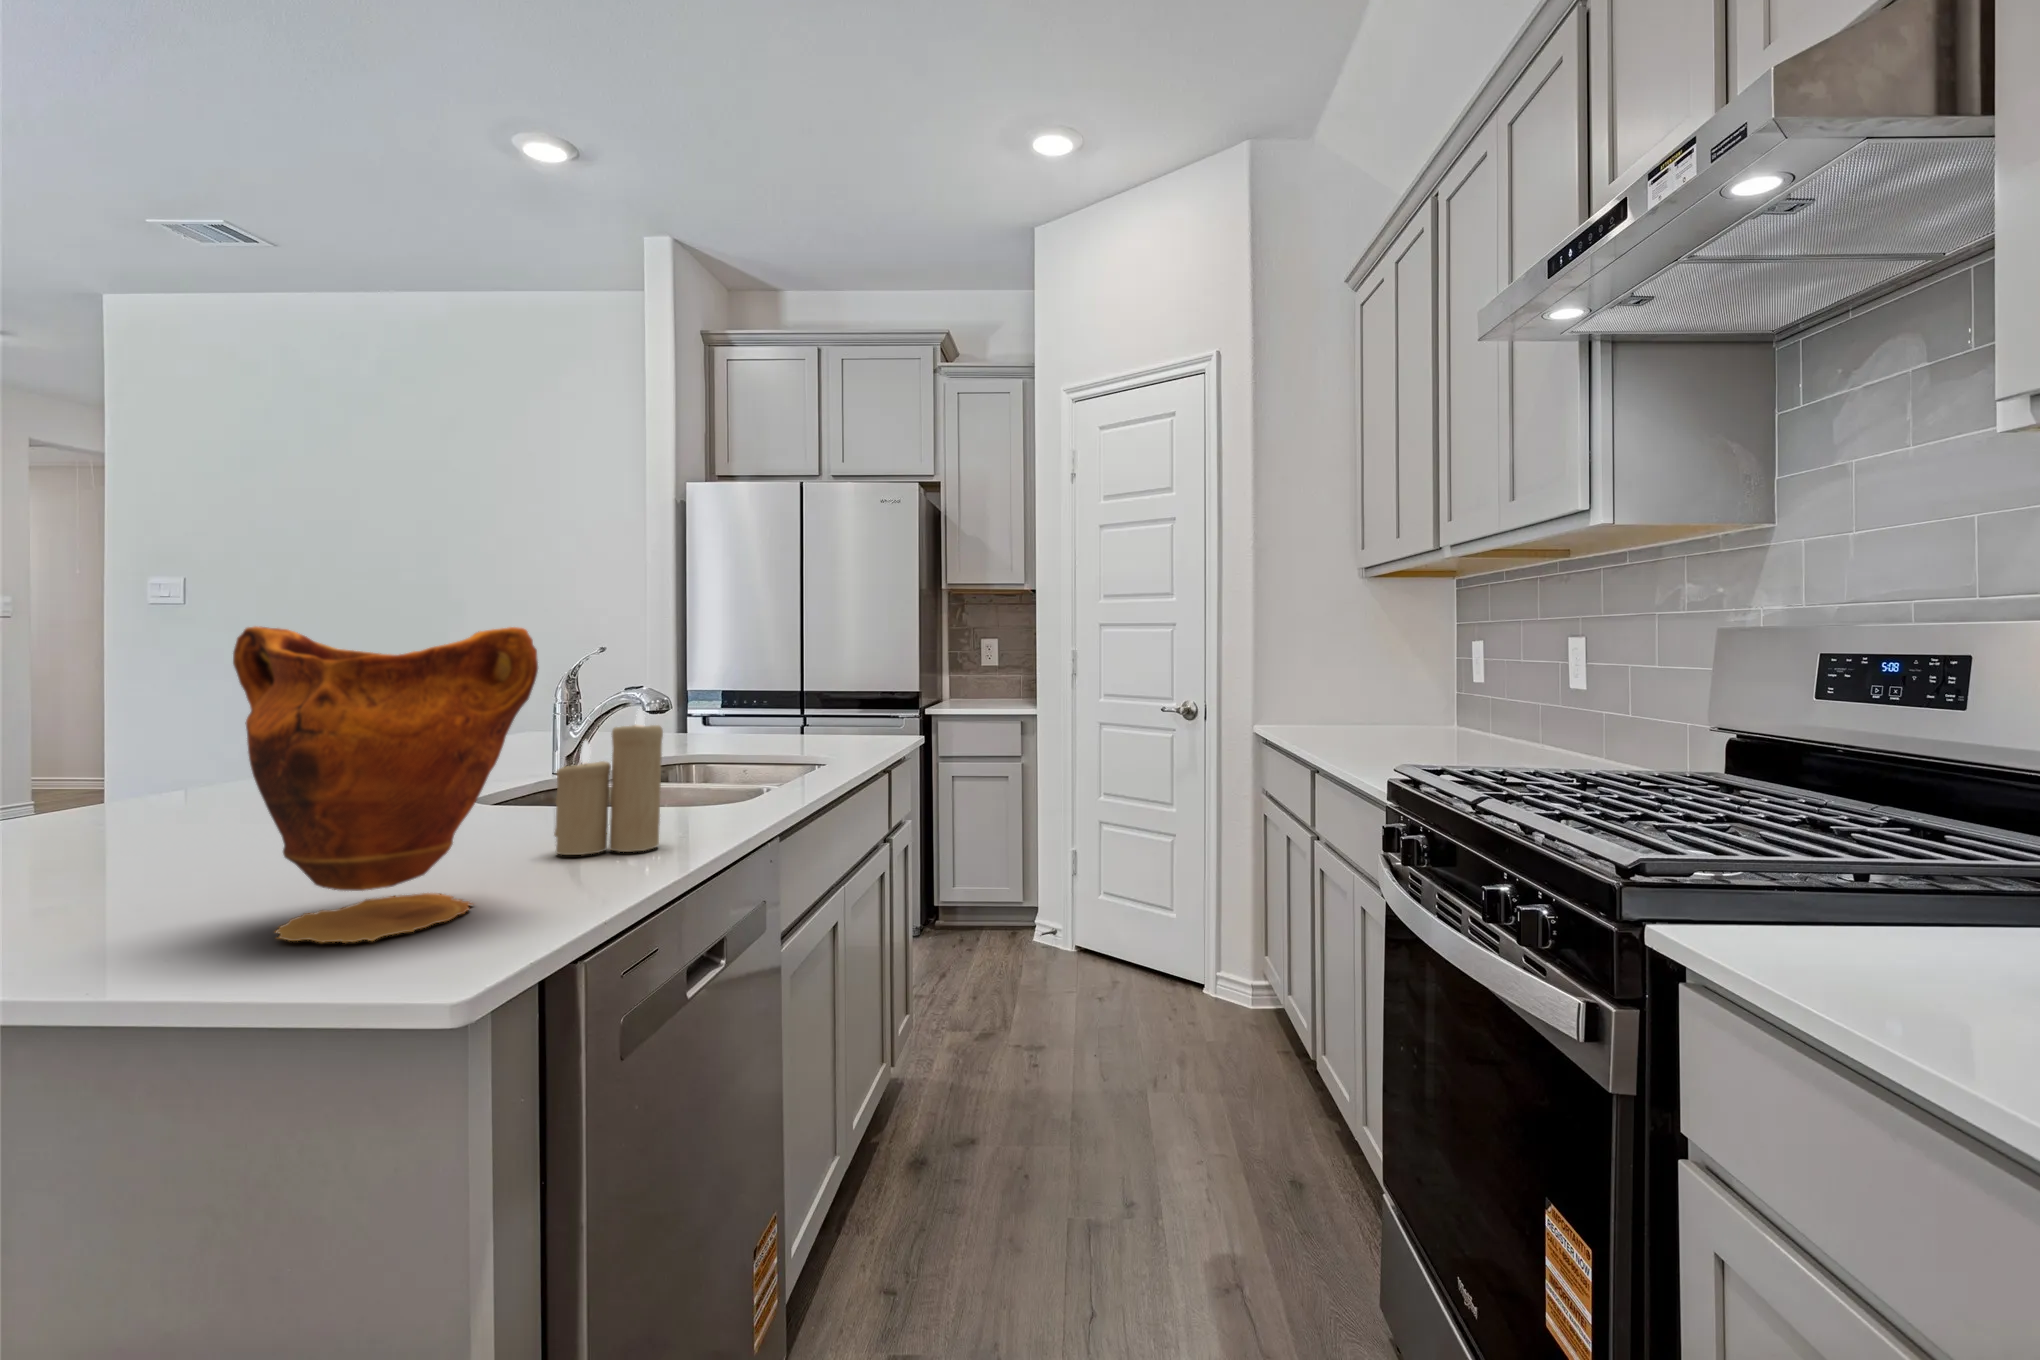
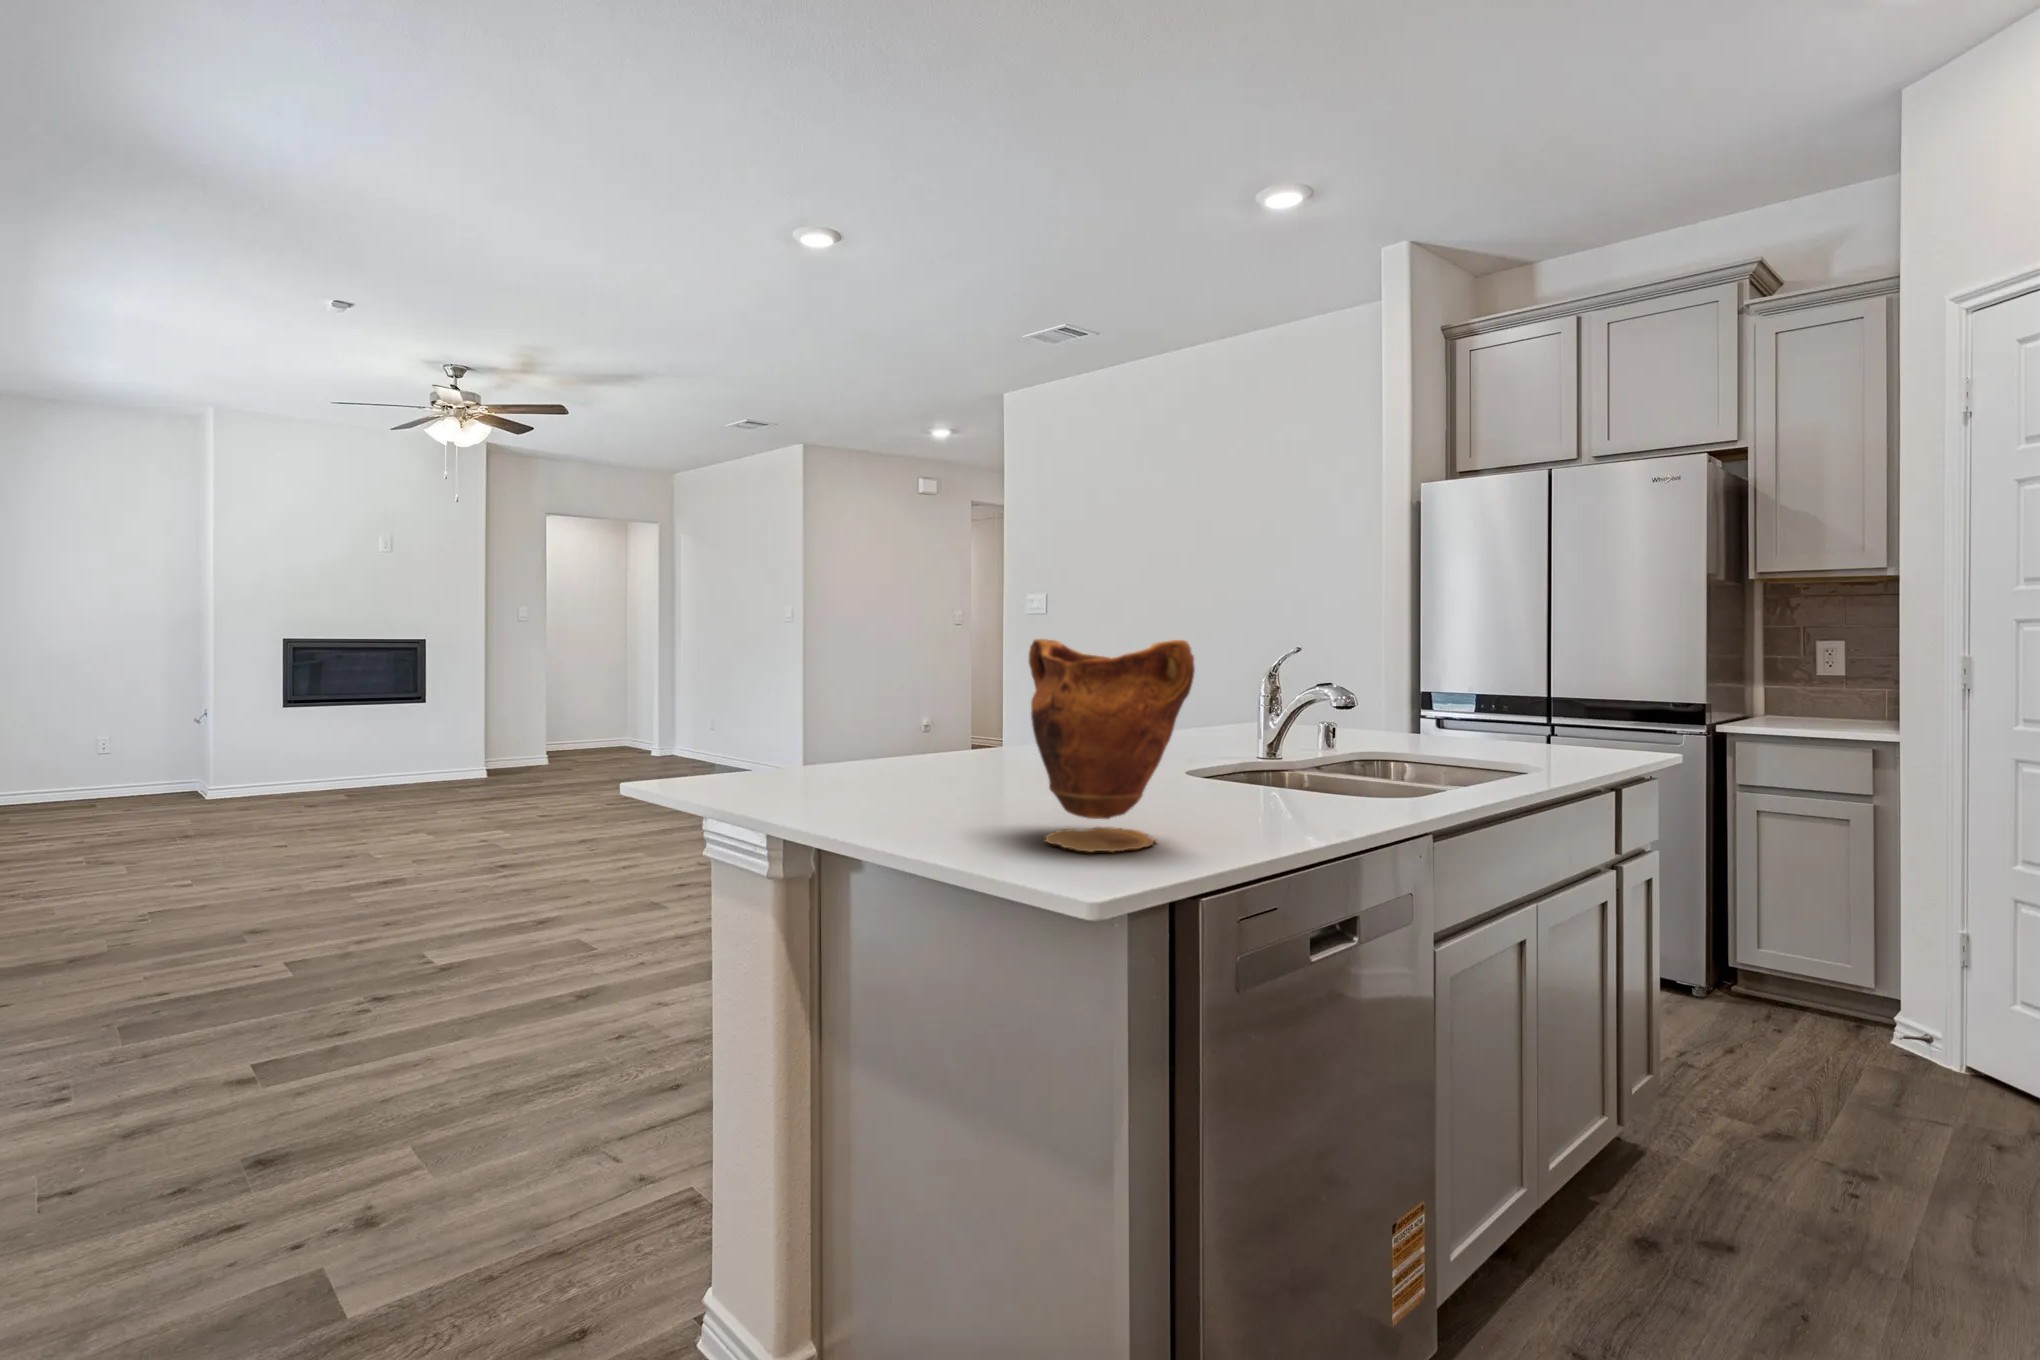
candle: present [554,708,663,855] -> none [1228,705,1313,826]

